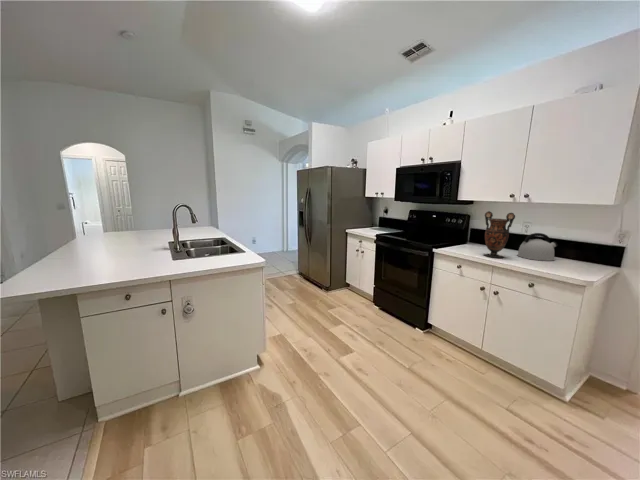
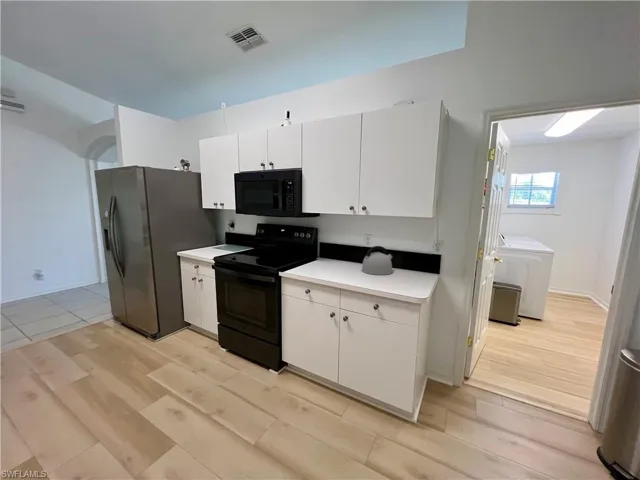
vase: present [484,211,515,258] -> none [328,226,357,278]

